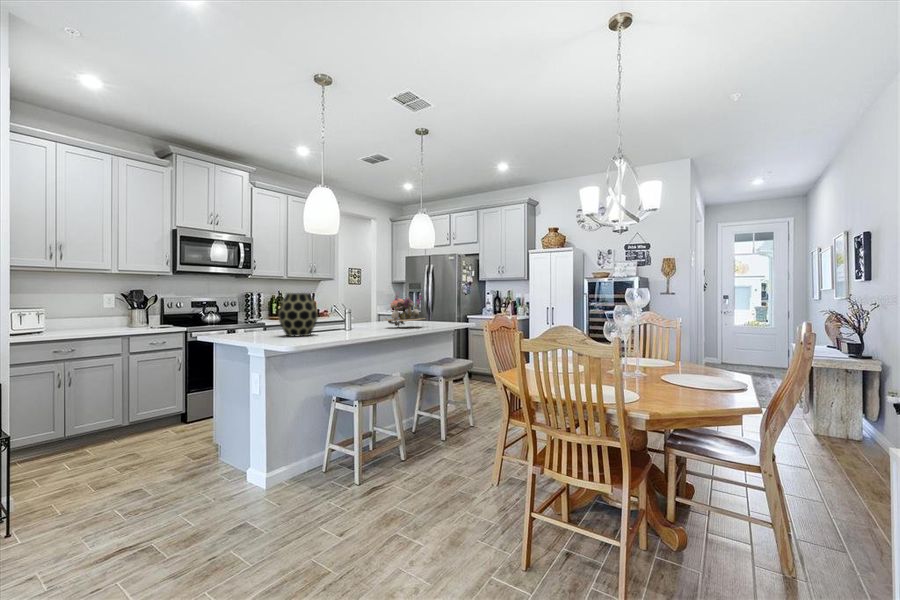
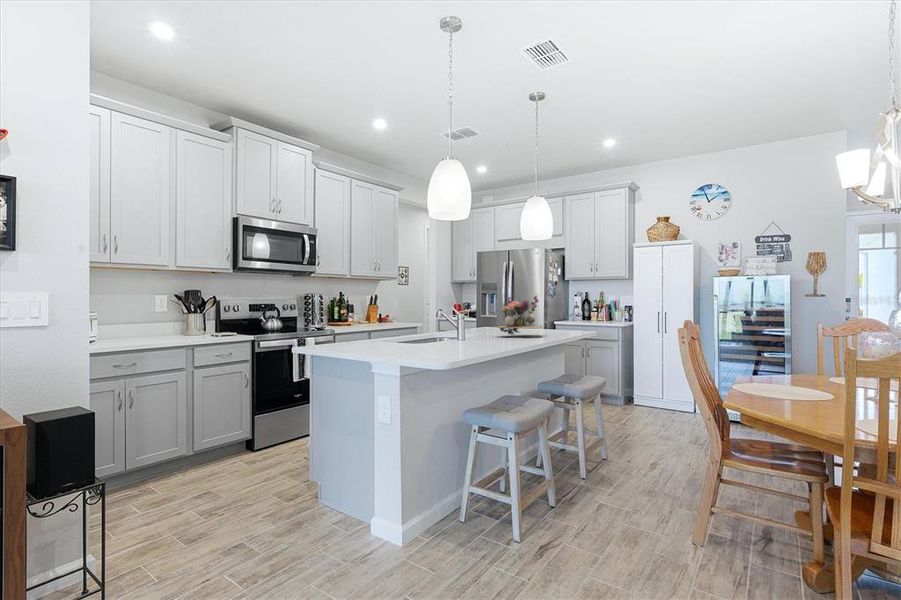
vase: present [278,293,318,336] -> none [396,294,443,348]

